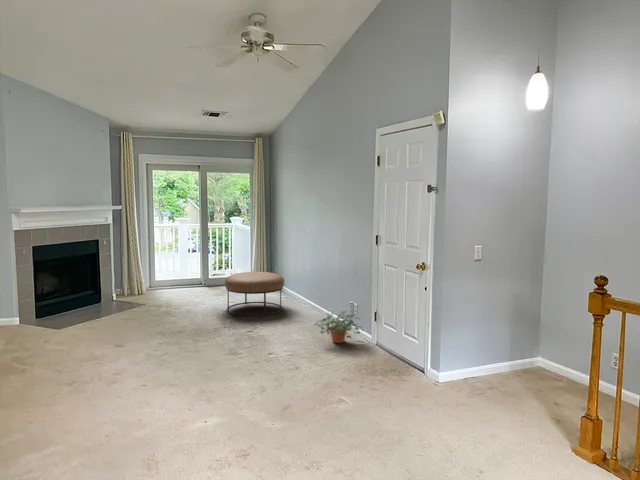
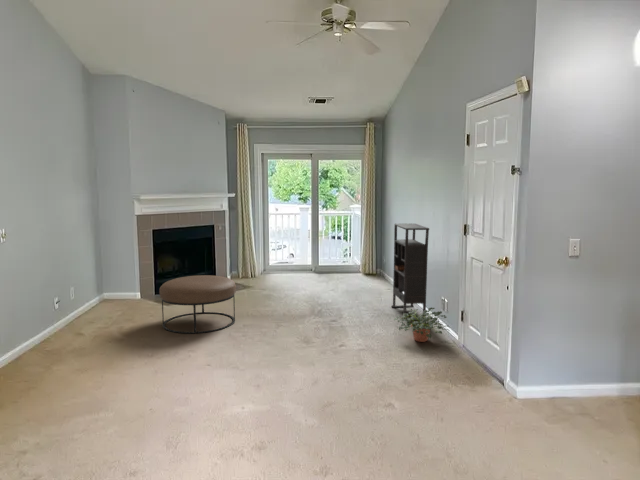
bookshelf: none [297,235,335,324] -> present [392,224,429,319]
ottoman: present [225,272,284,316] -> present [159,275,236,333]

